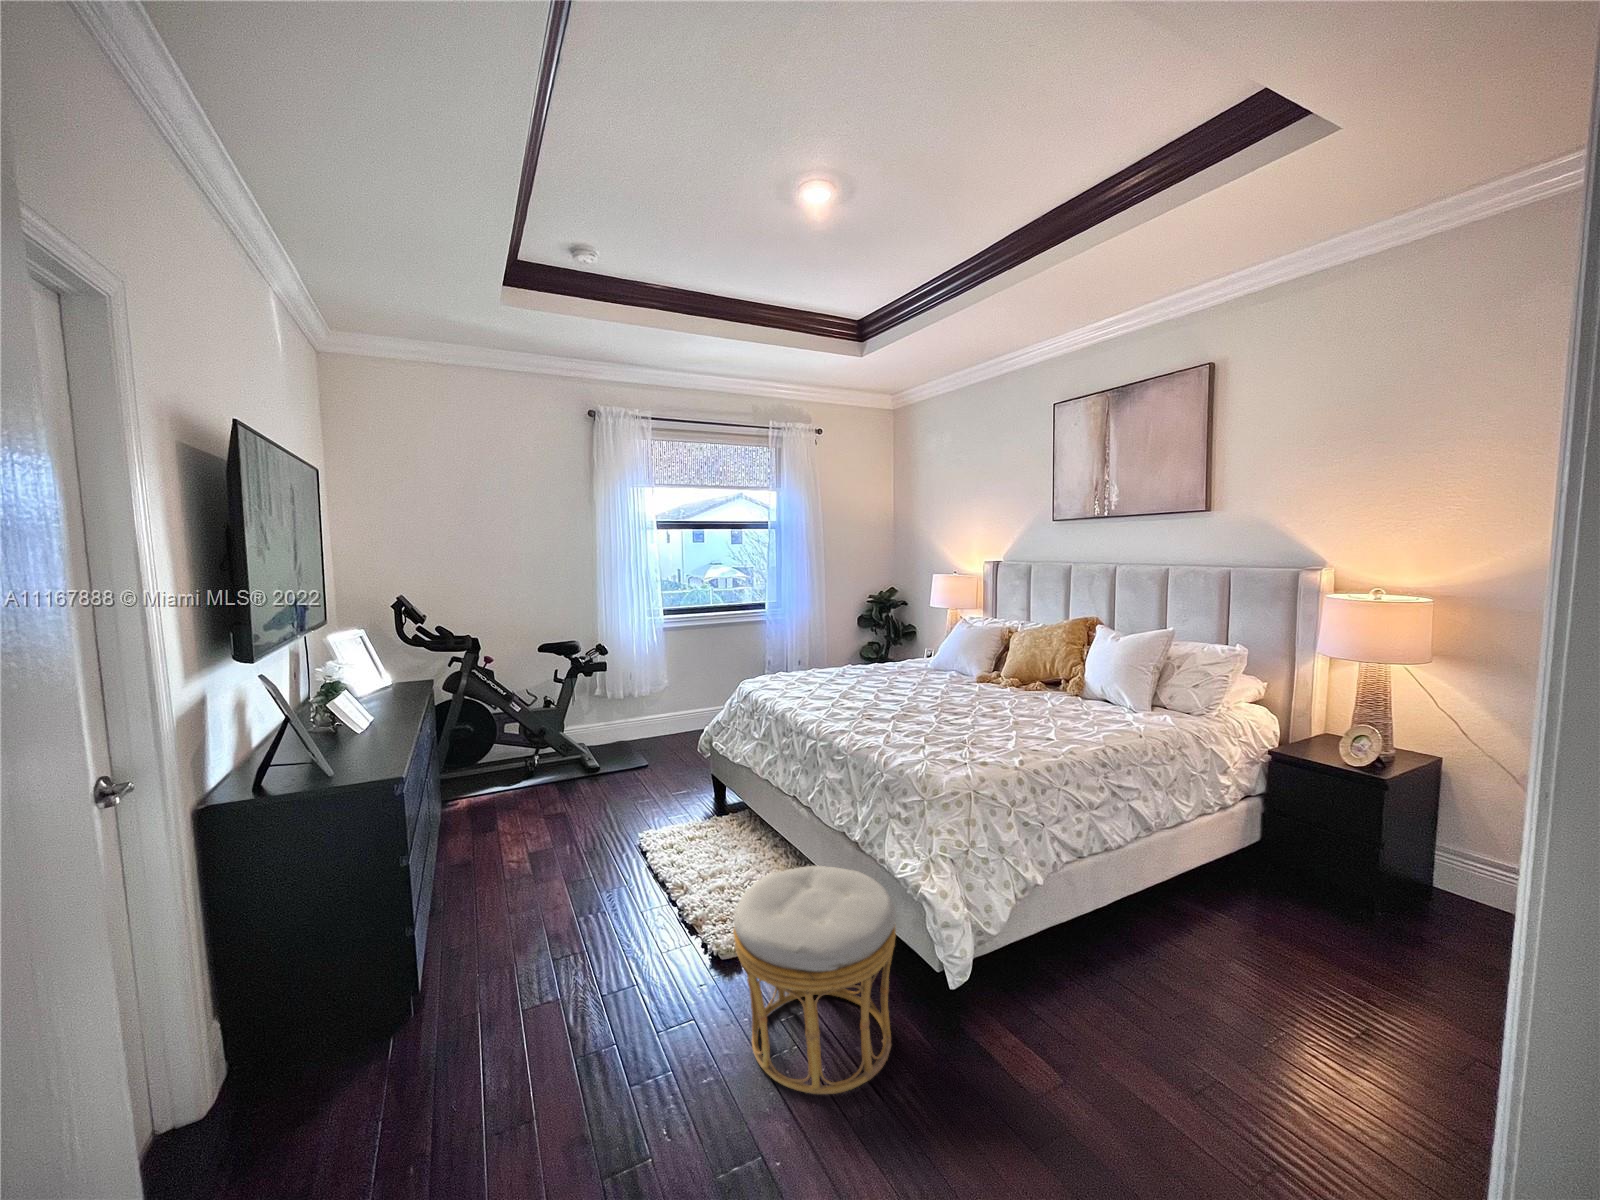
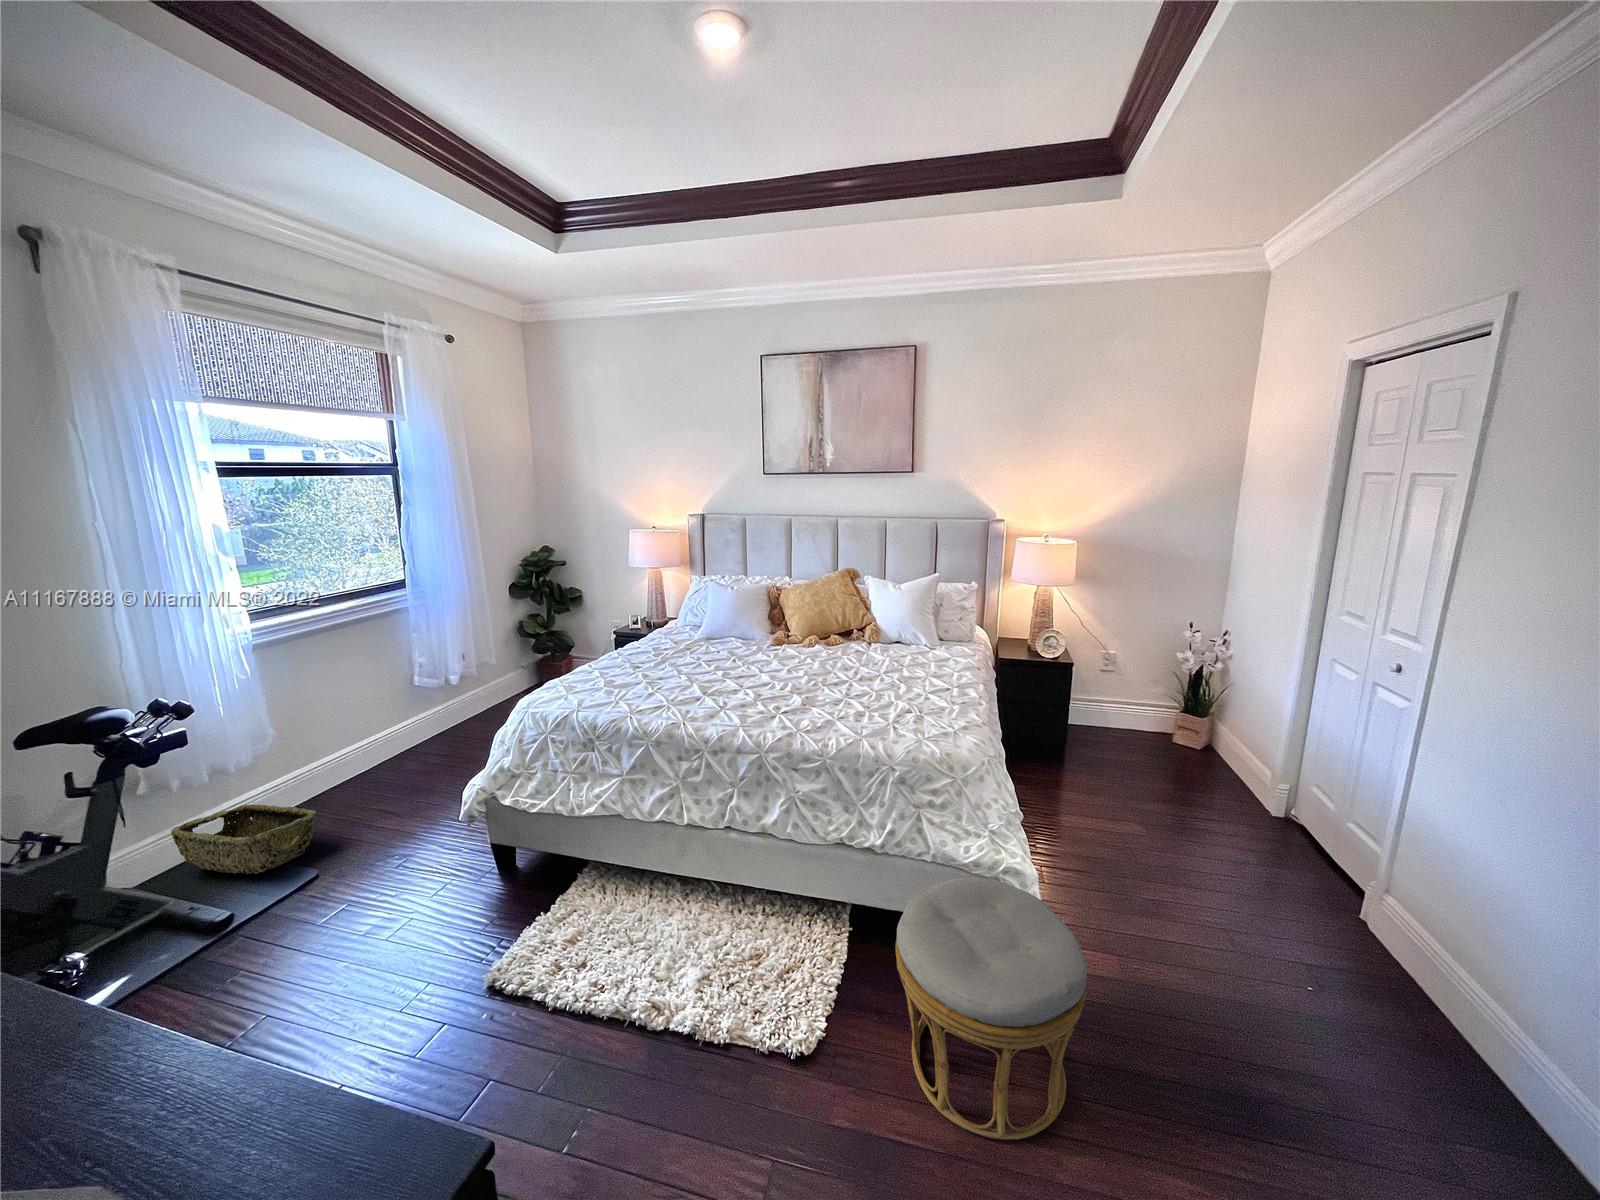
woven basket: none [606,720,661,757] -> present [171,805,317,874]

